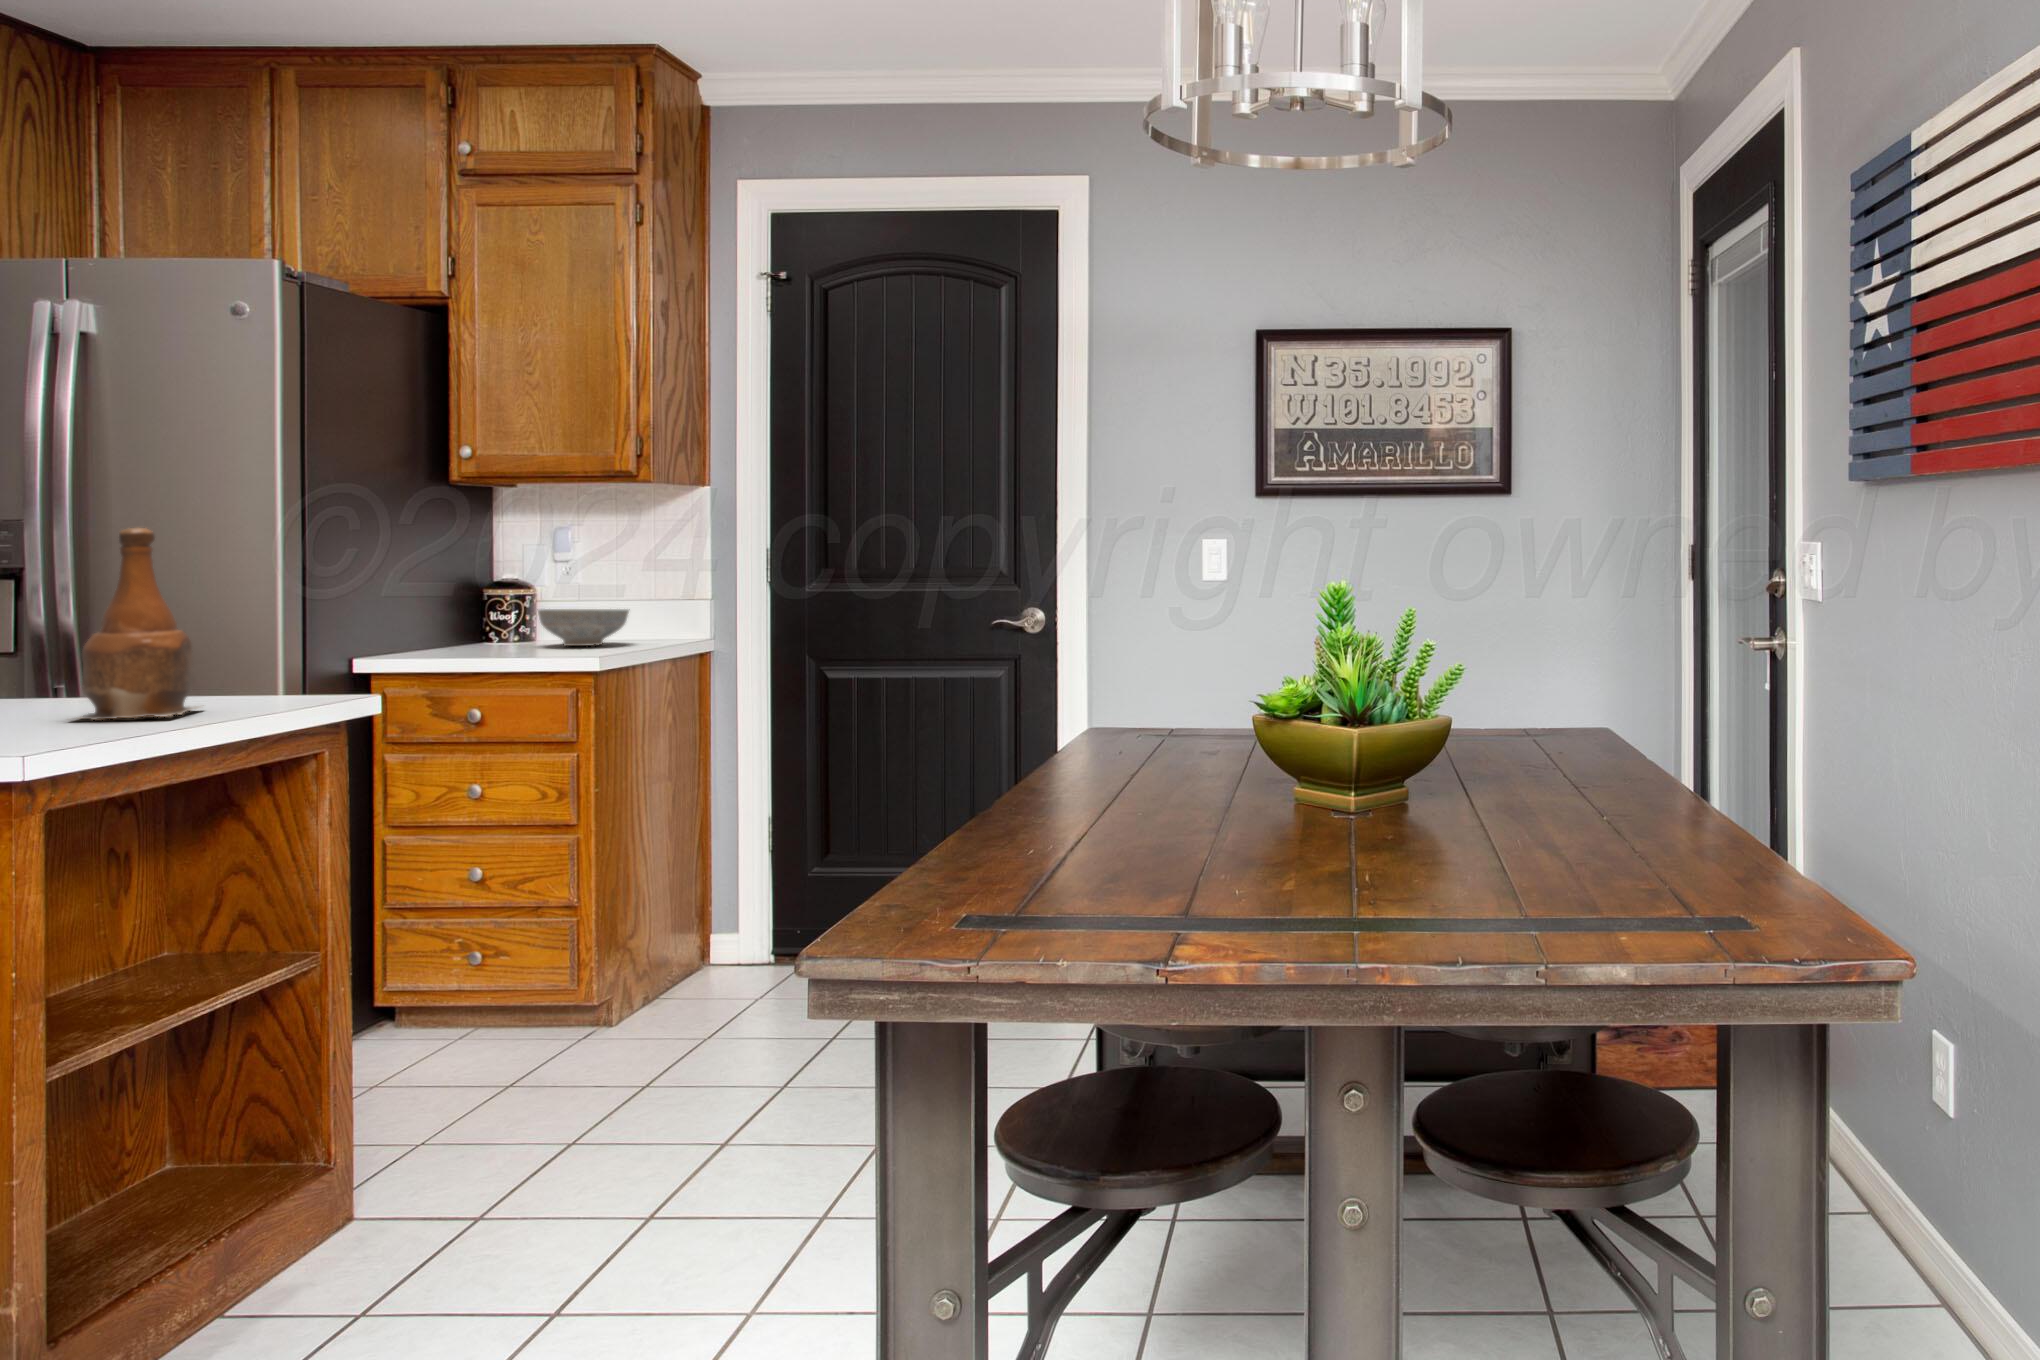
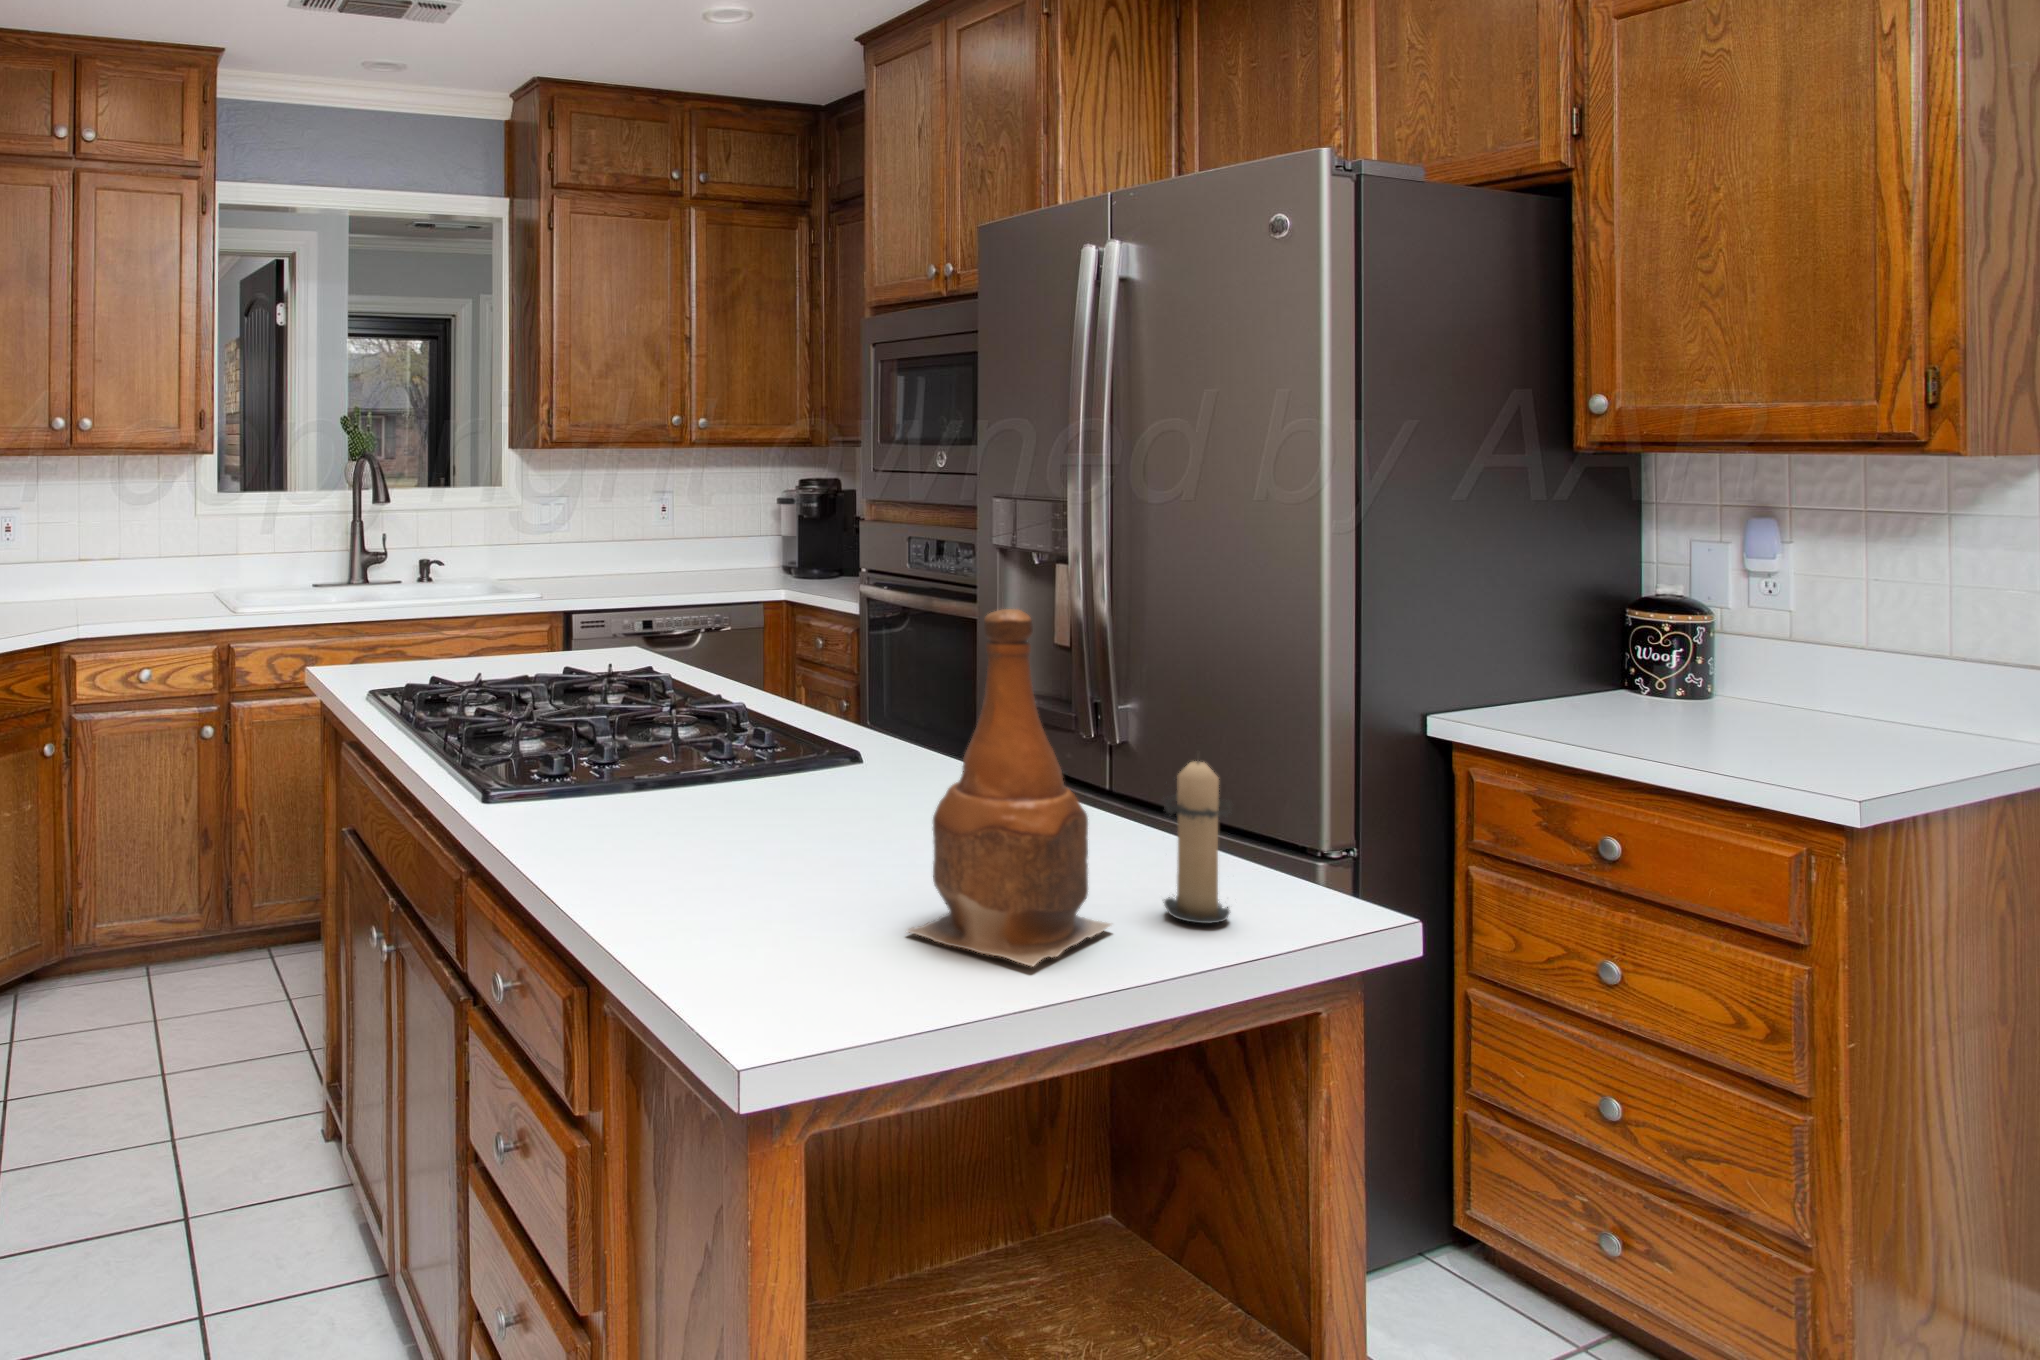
decorative bowl: present [538,609,630,646] -> none [1717,661,1897,738]
candle: none [226,610,283,704] -> present [1163,753,1231,923]

